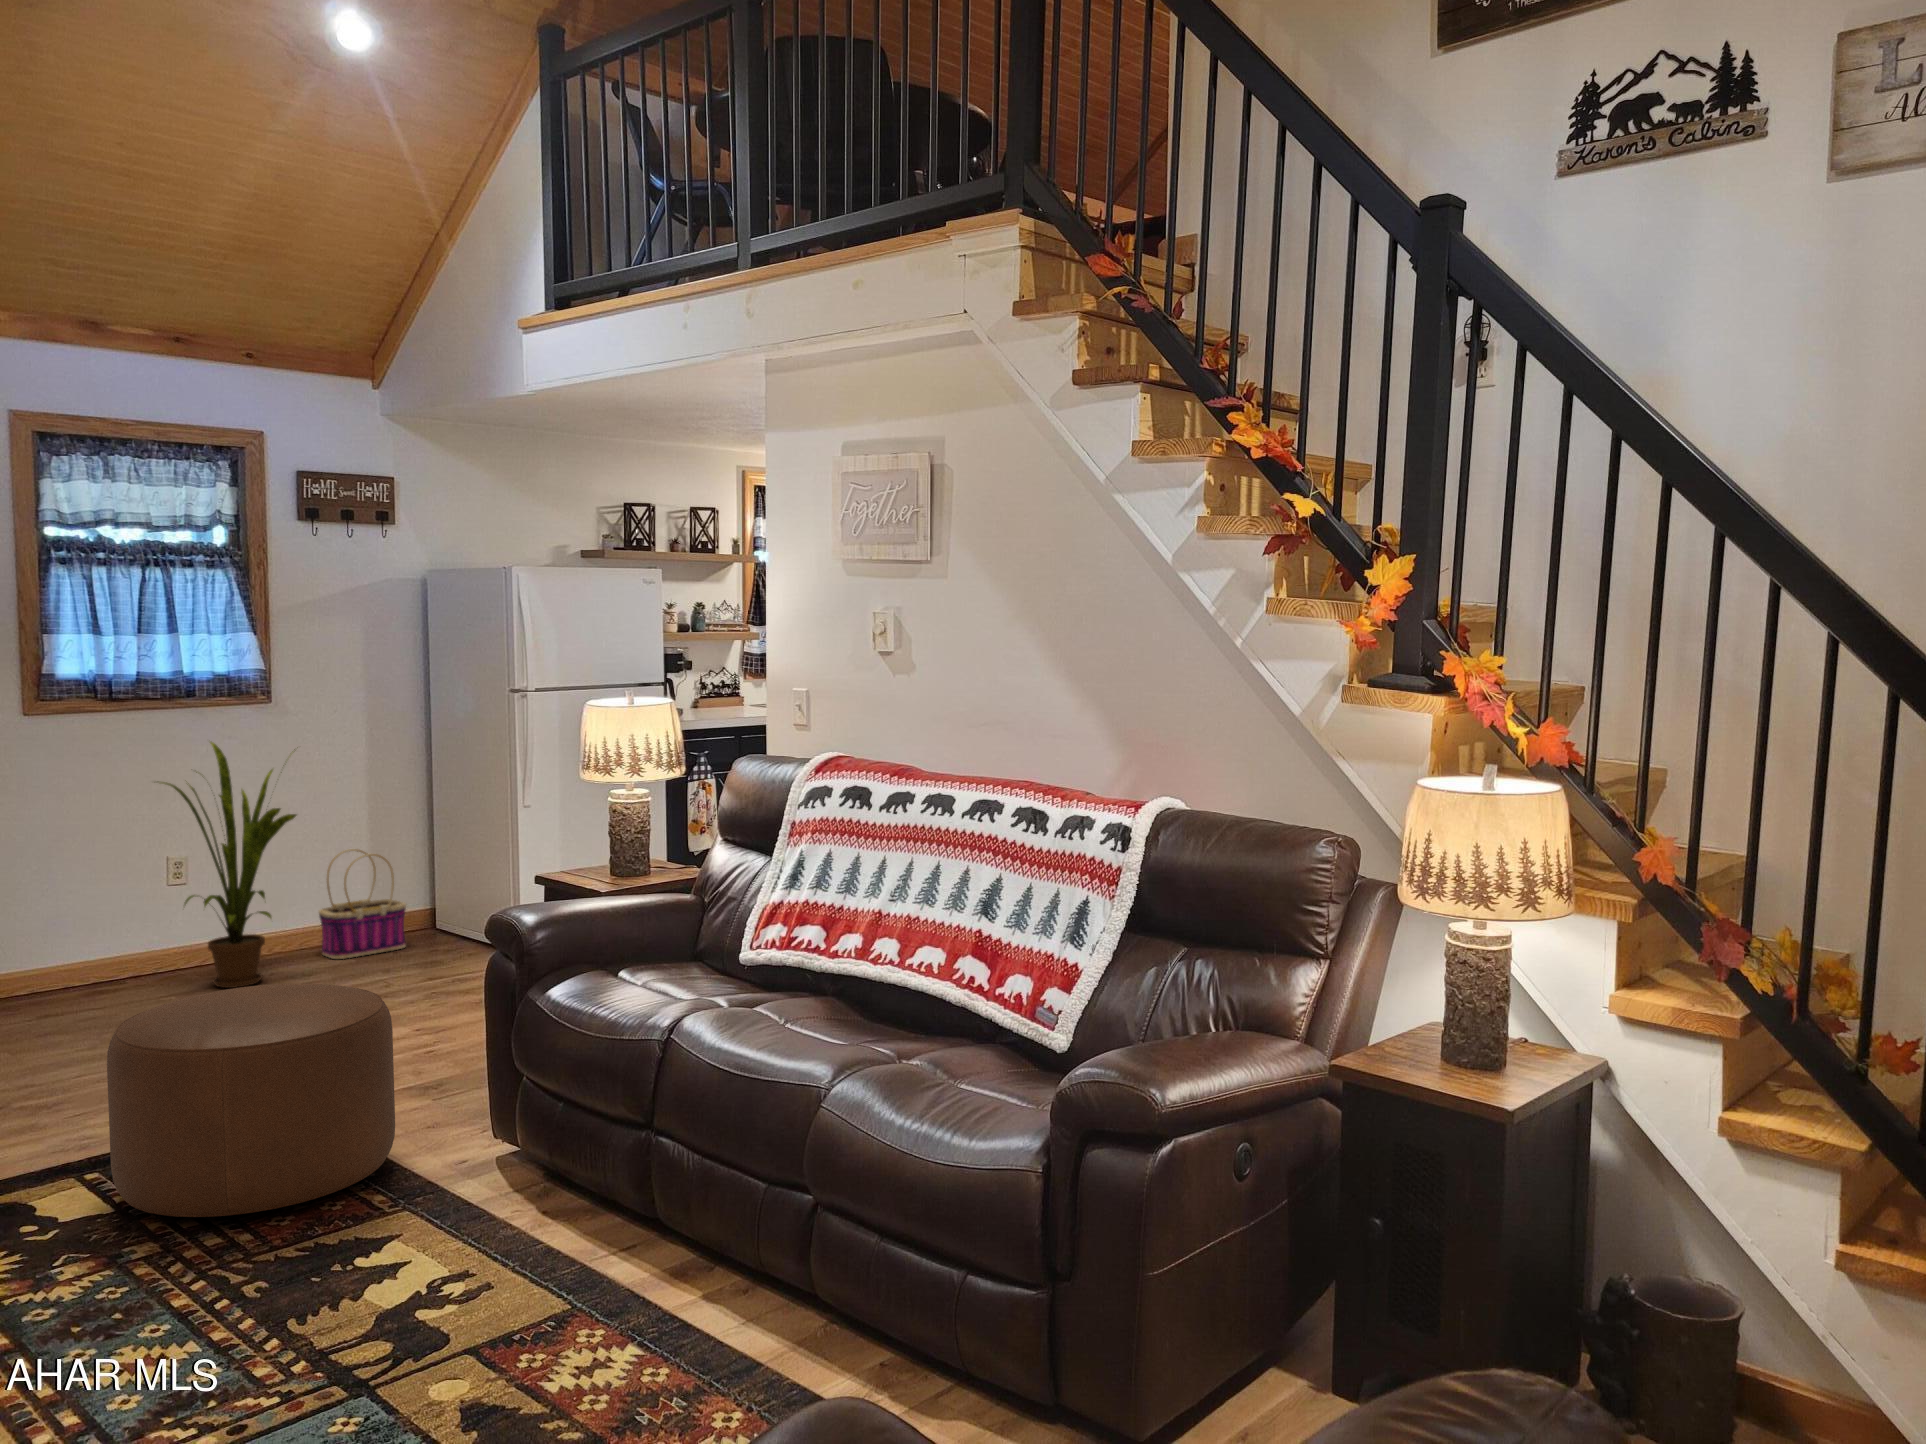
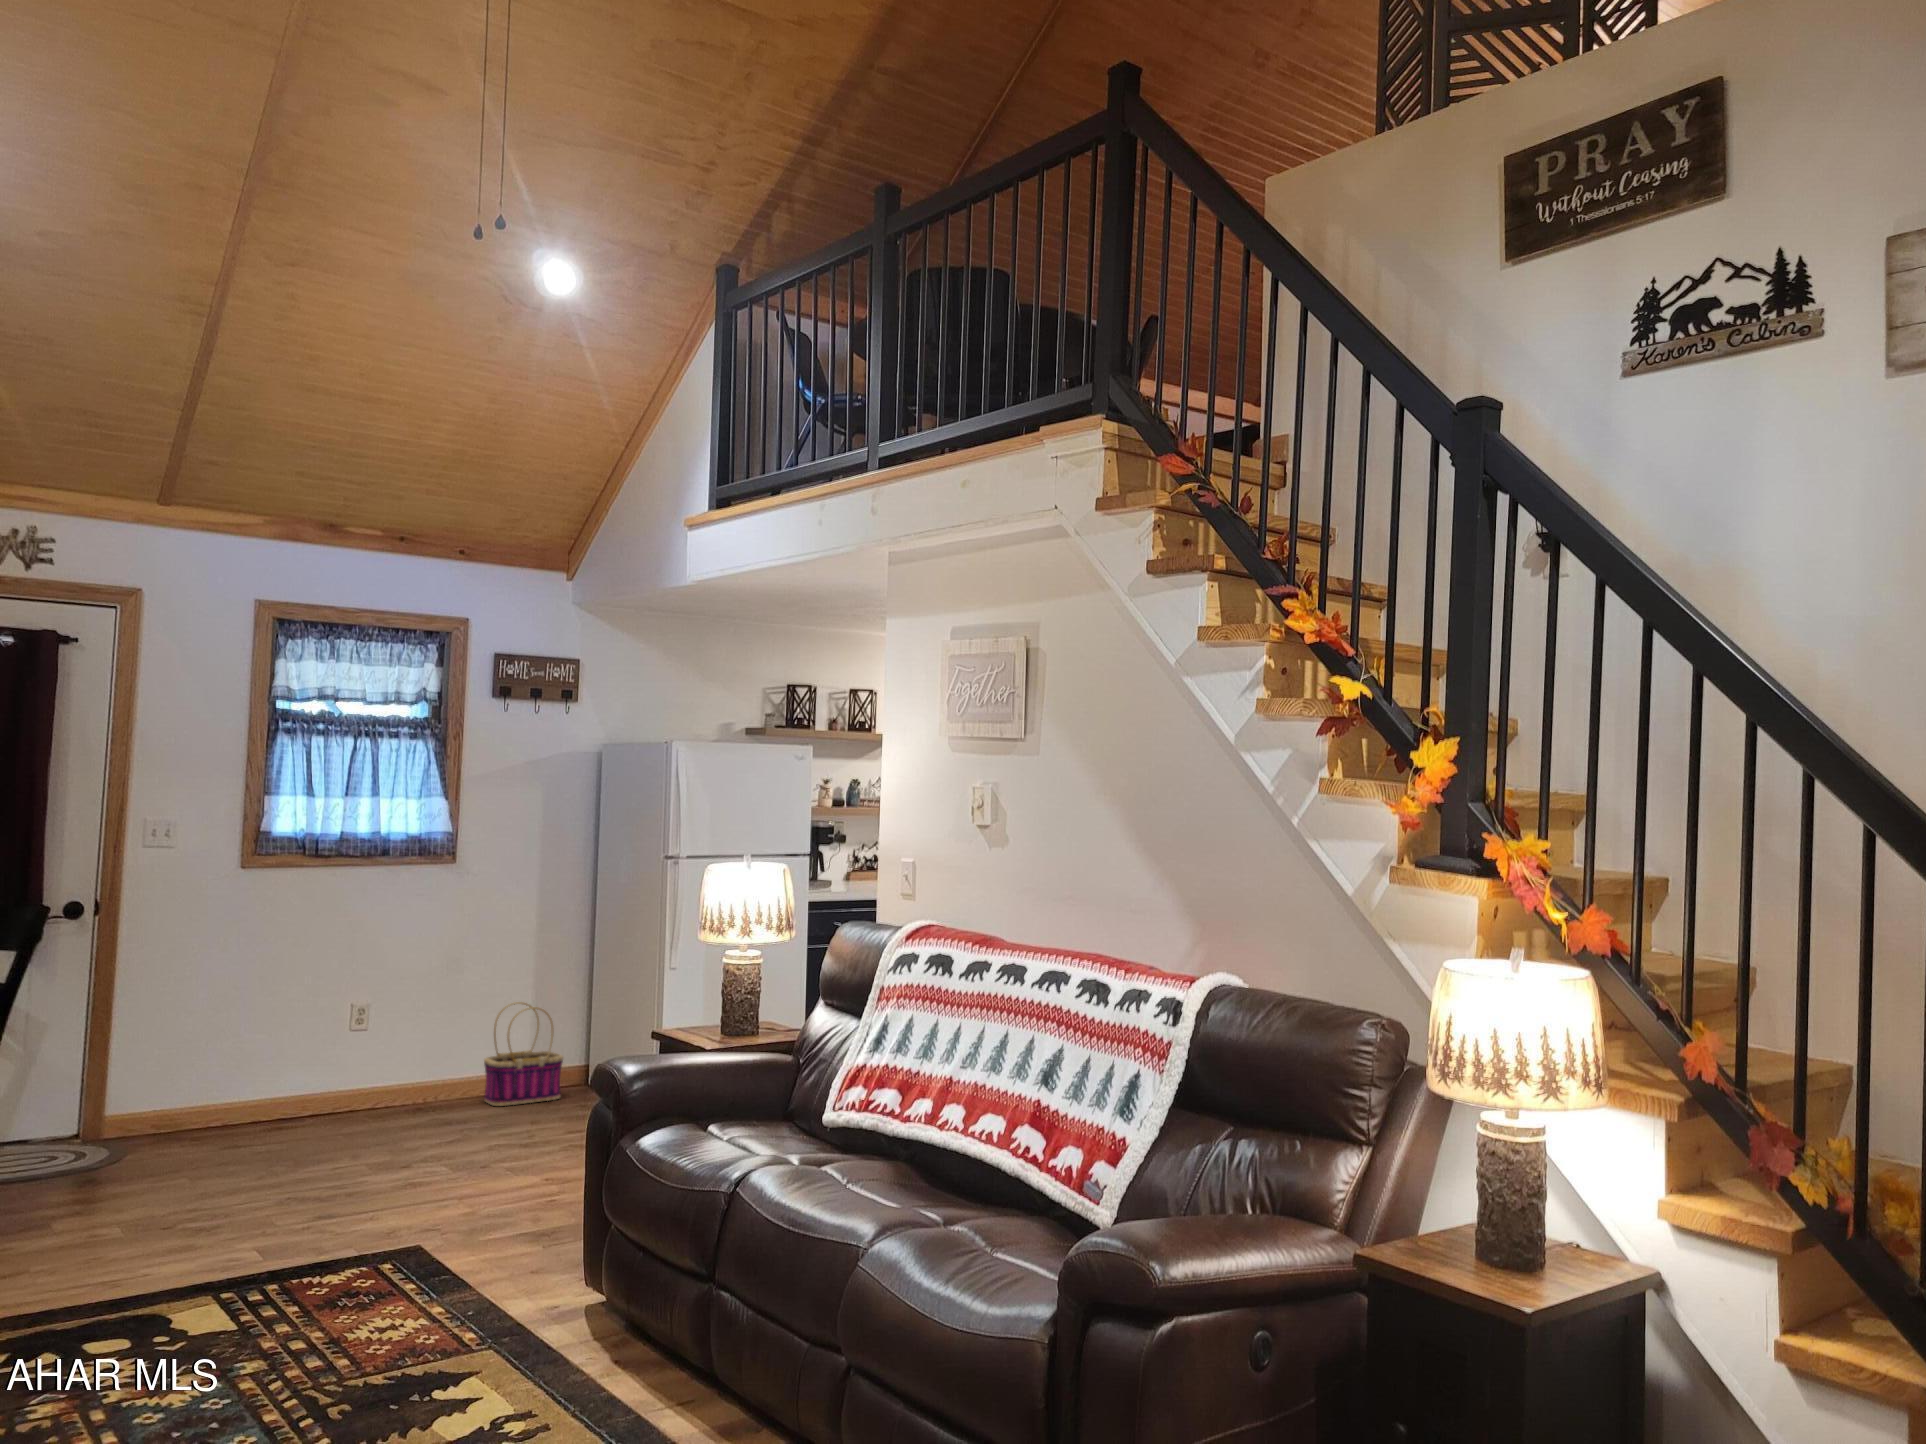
house plant: present [161,742,298,988] -> none [340,895,475,1127]
ottoman: present [107,983,395,1217] -> none [238,1122,500,1339]

